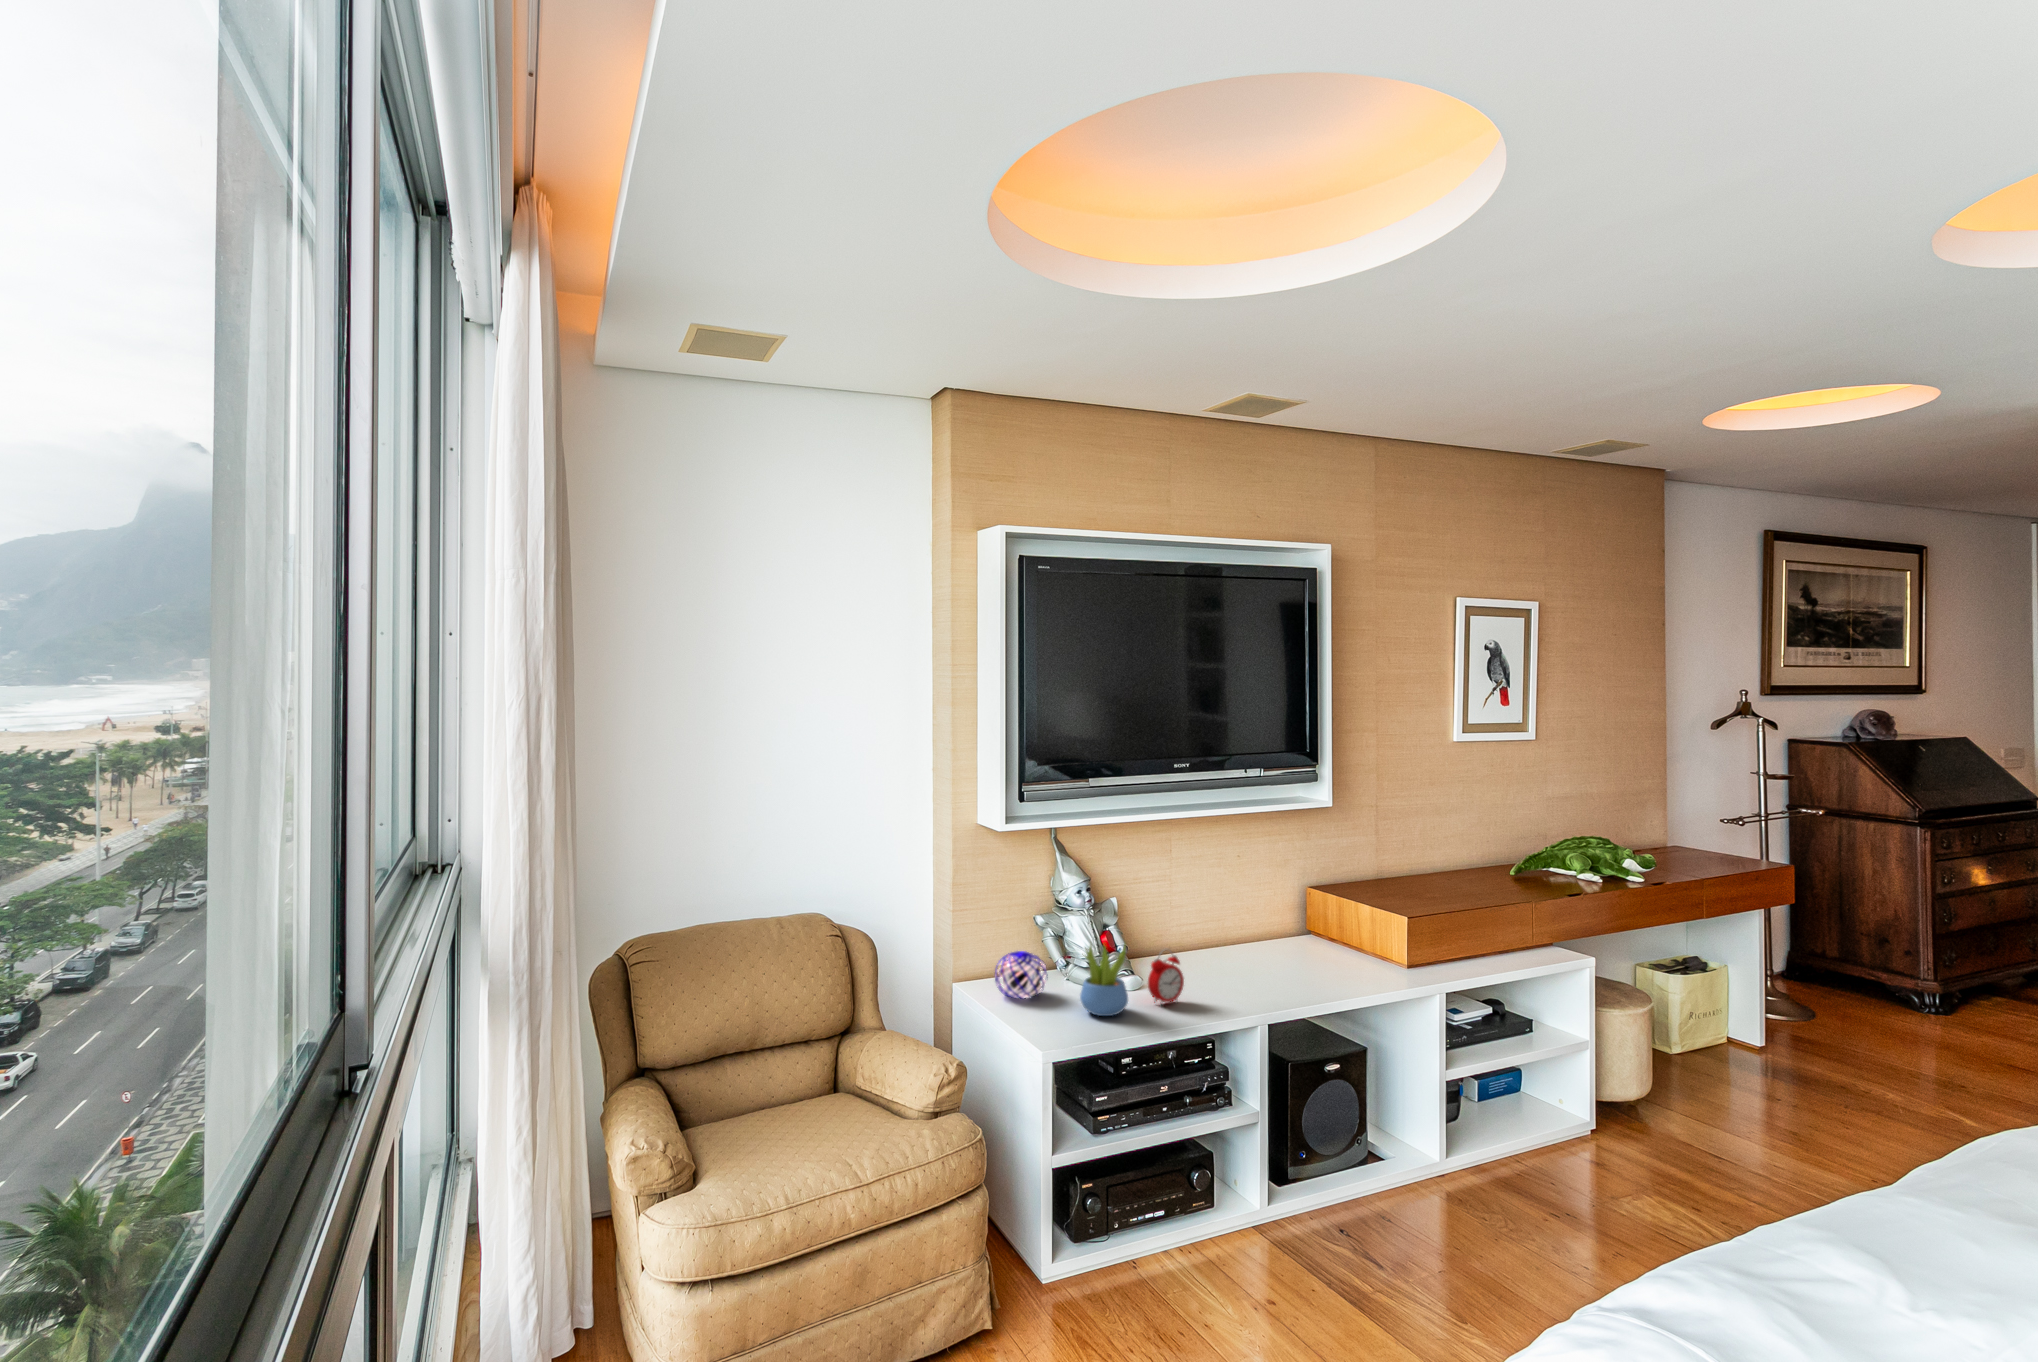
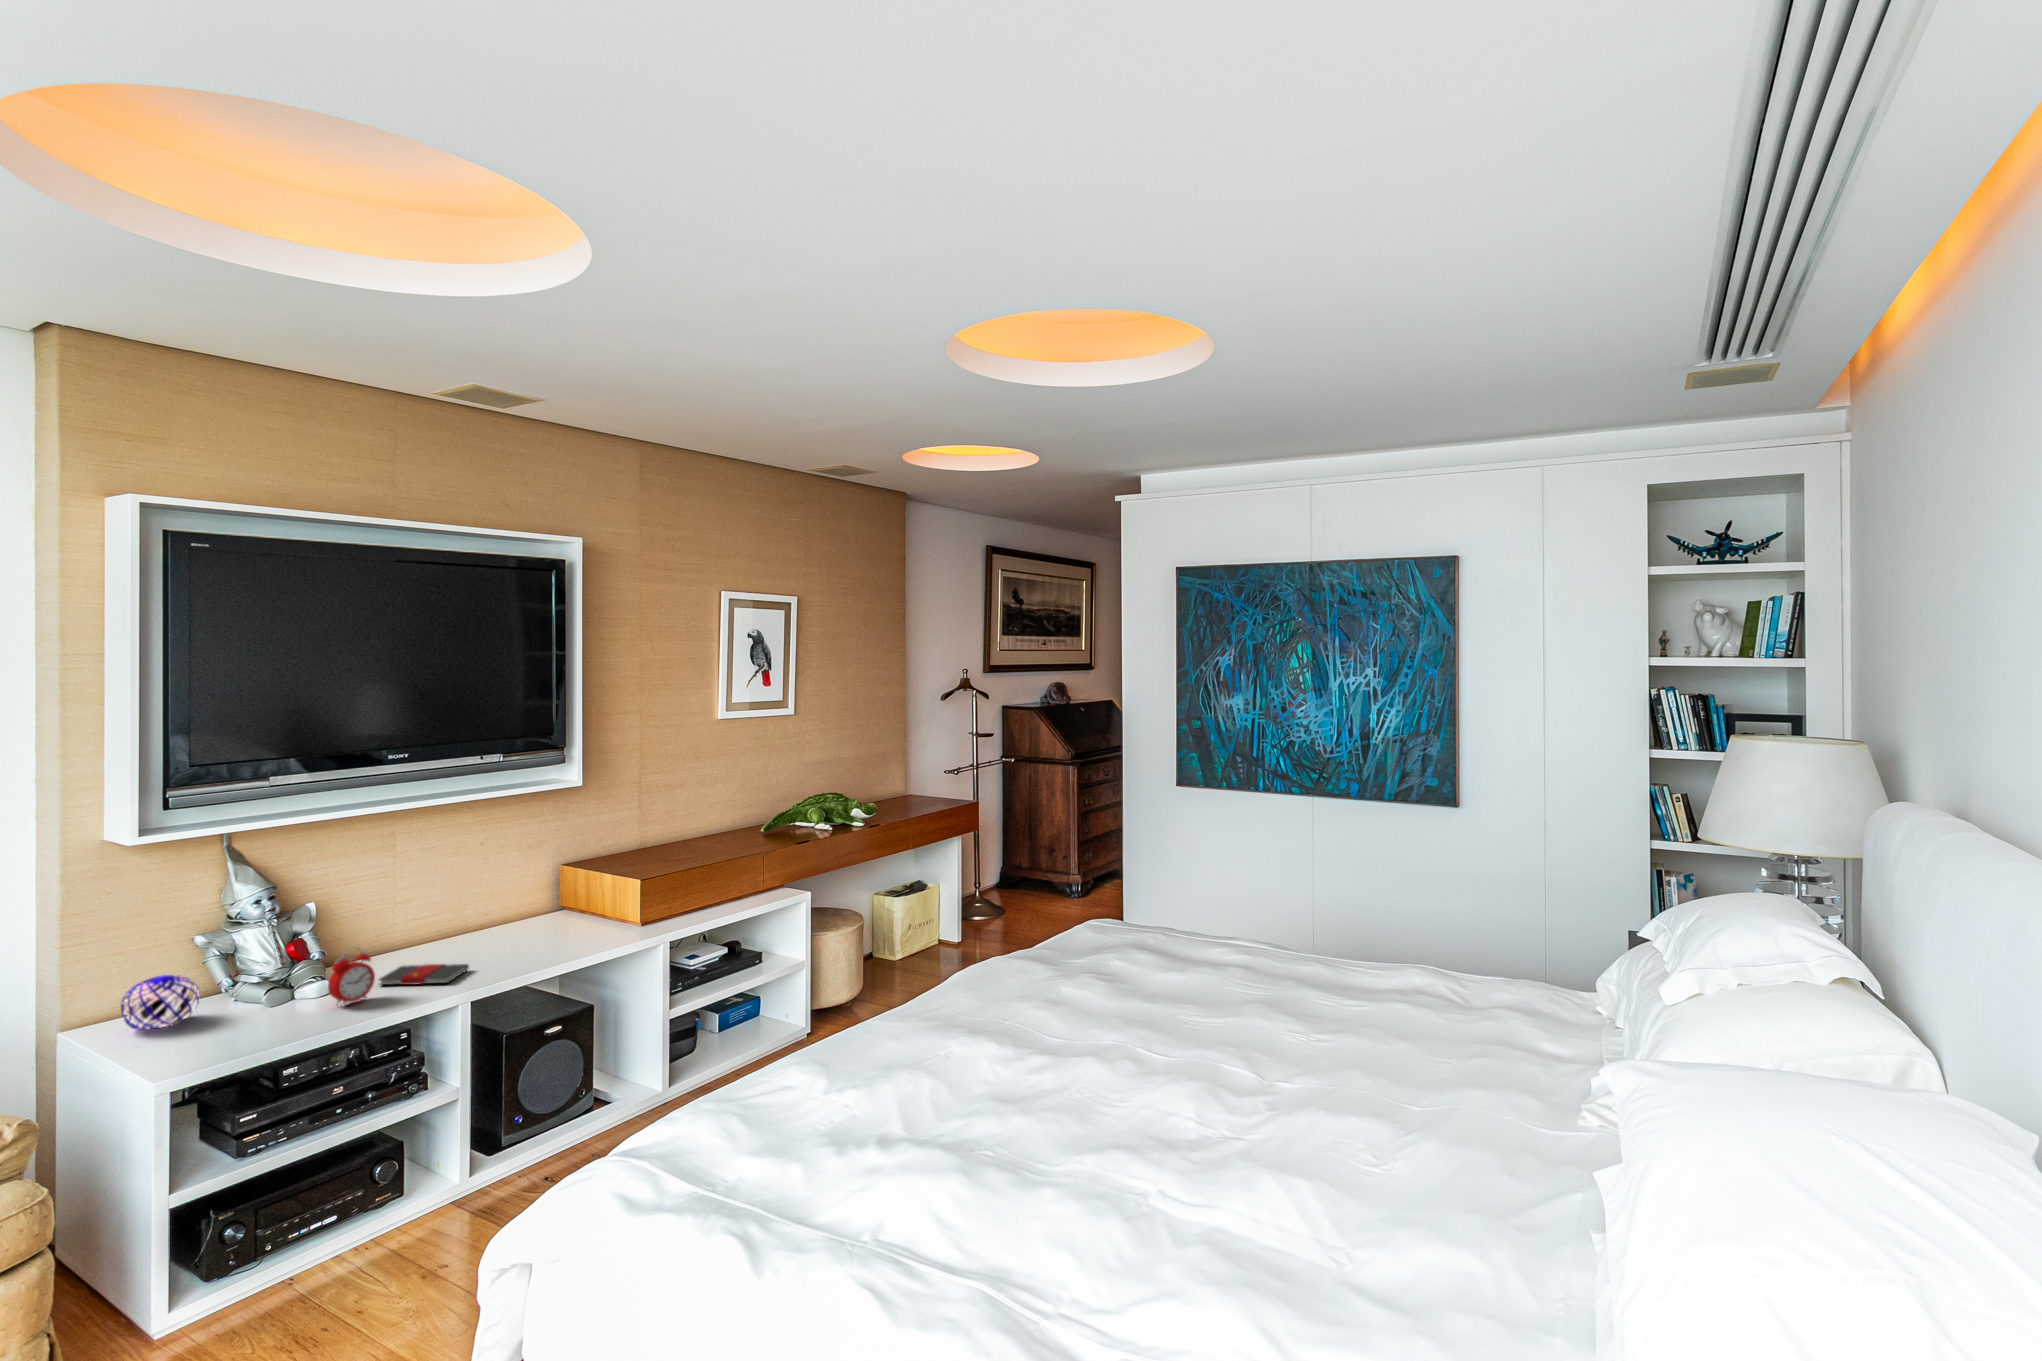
succulent plant: present [1080,945,1128,1016] -> none [233,947,297,1031]
book: none [1180,973,1256,999] -> present [379,964,469,985]

